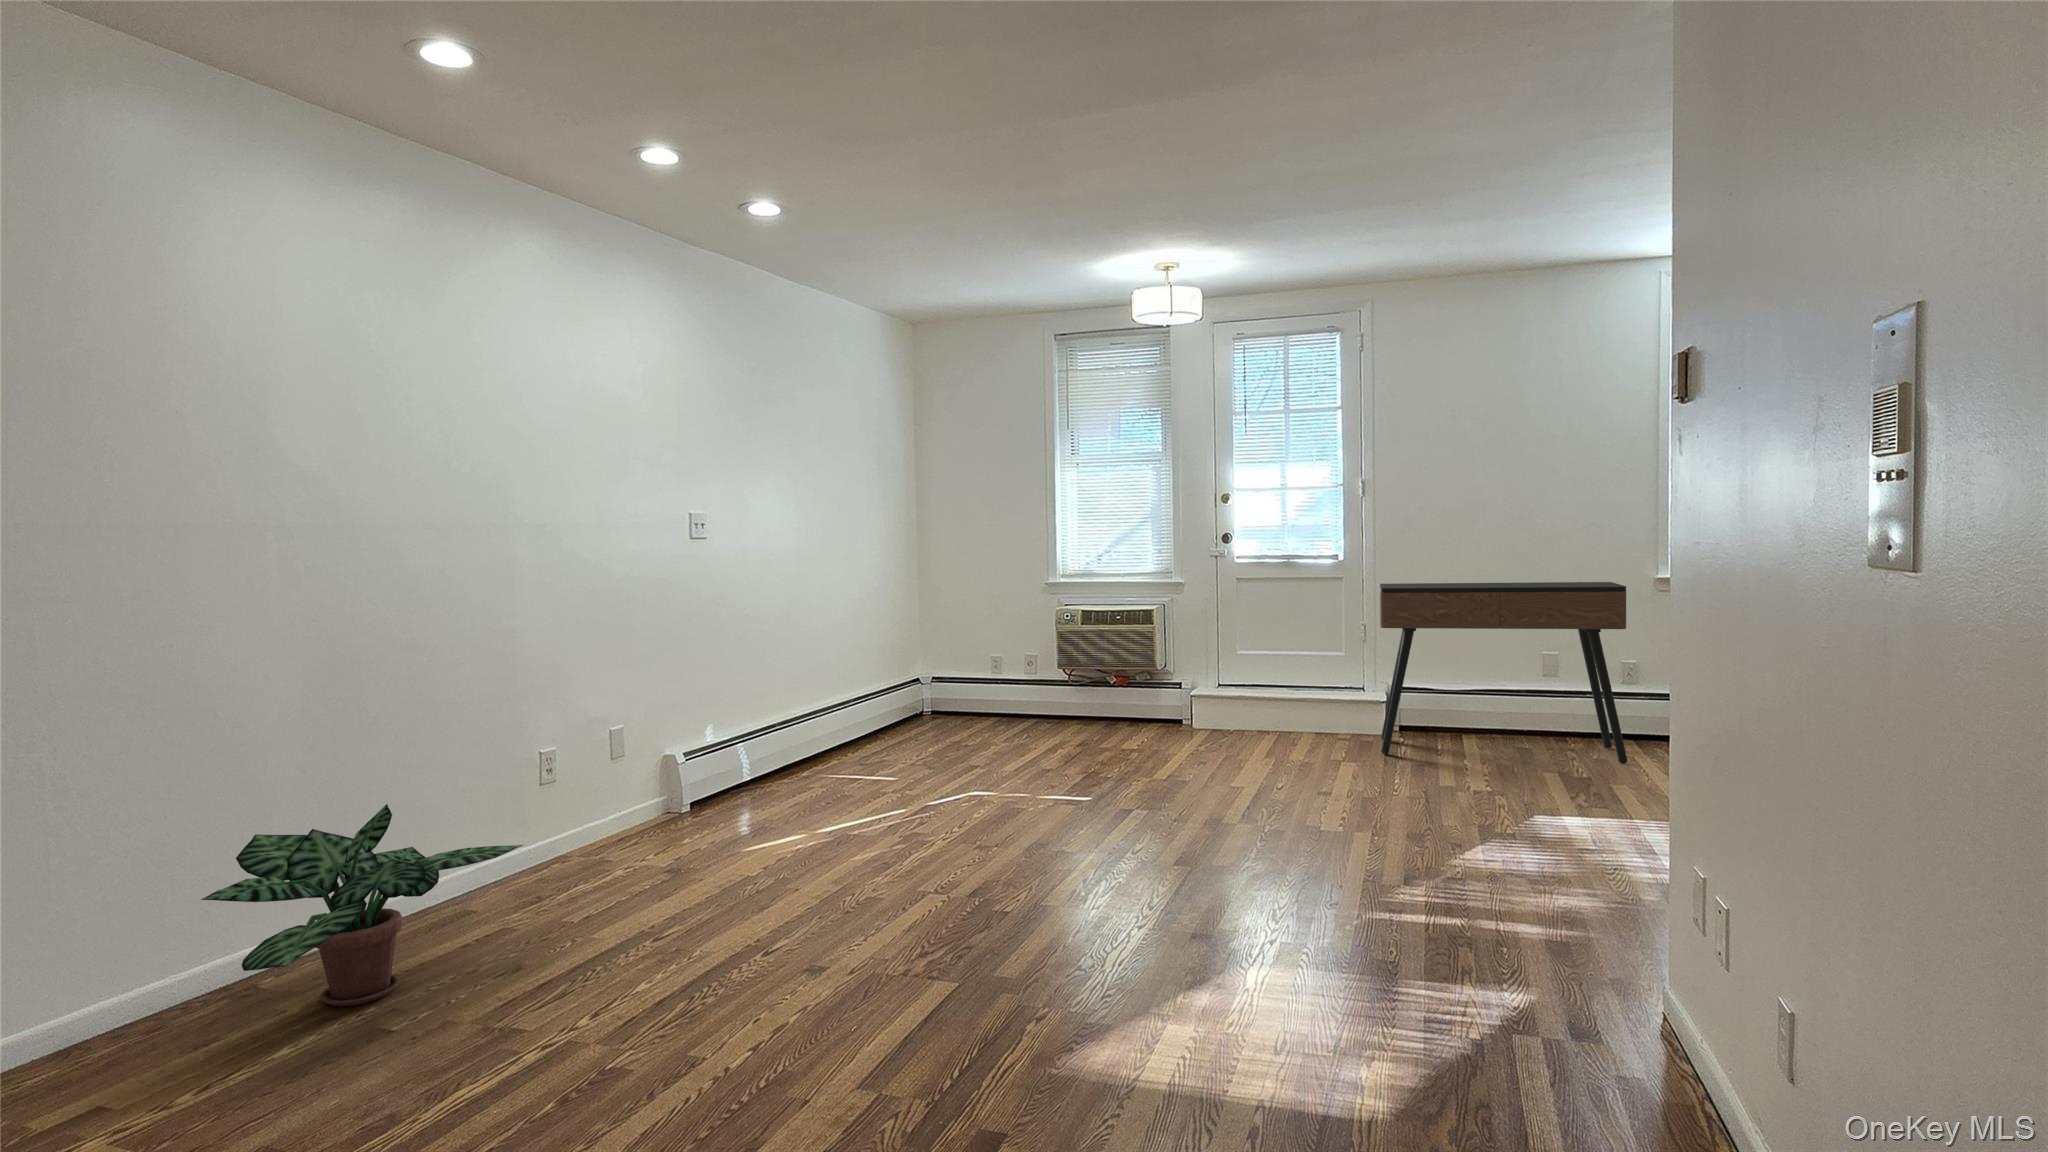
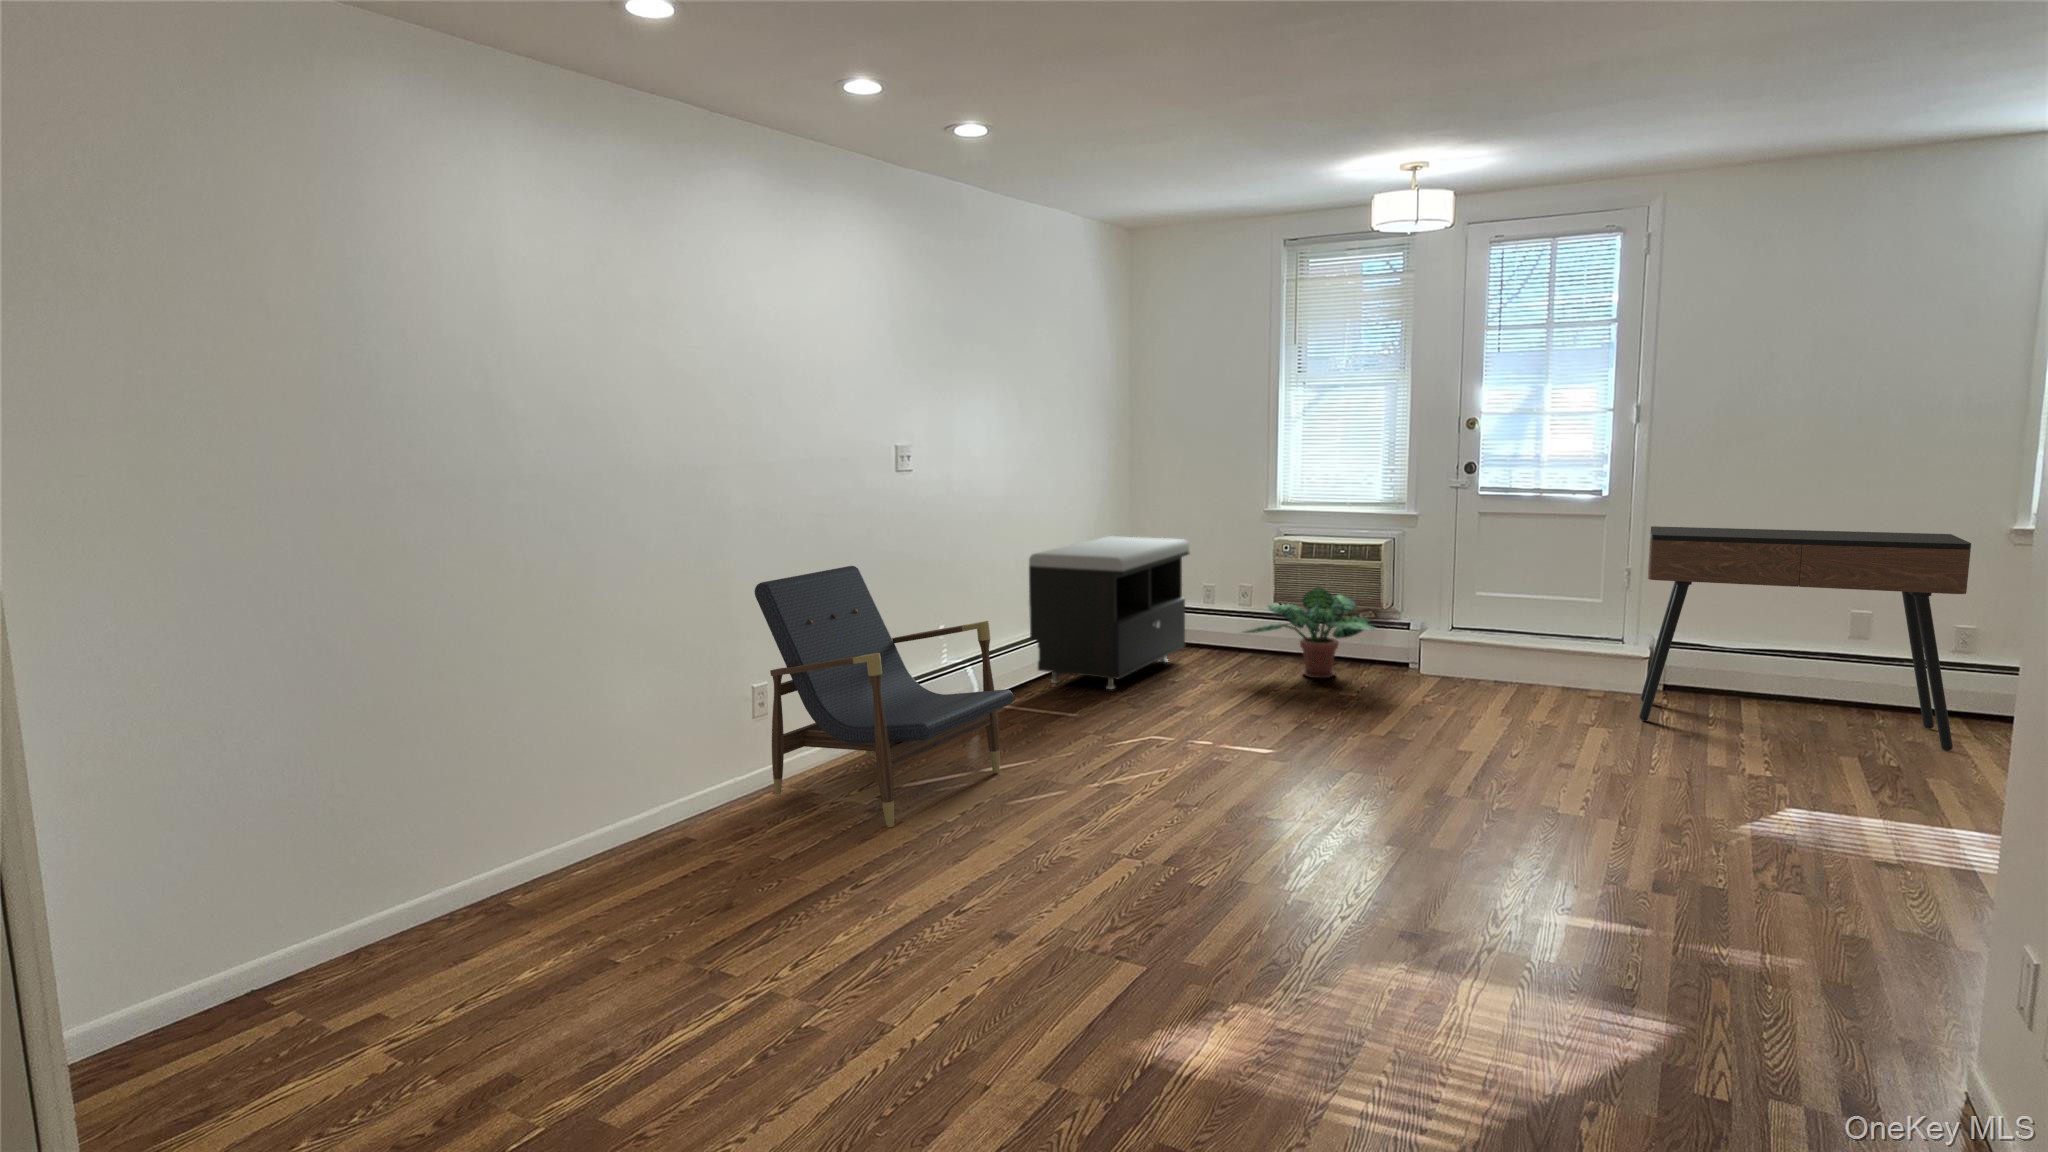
storage bench: none [824,610,979,754] -> present [1029,536,1189,689]
lounge chair: none [543,629,815,885] -> present [755,566,1014,827]
potted plant: present [201,804,523,1006] -> present [1244,587,1375,678]

